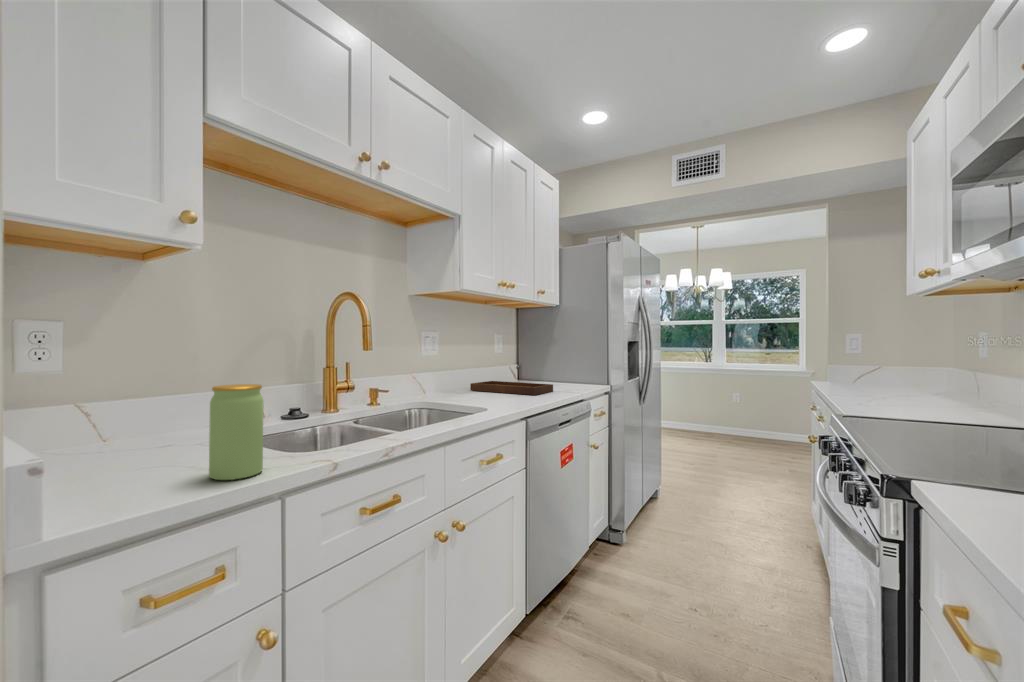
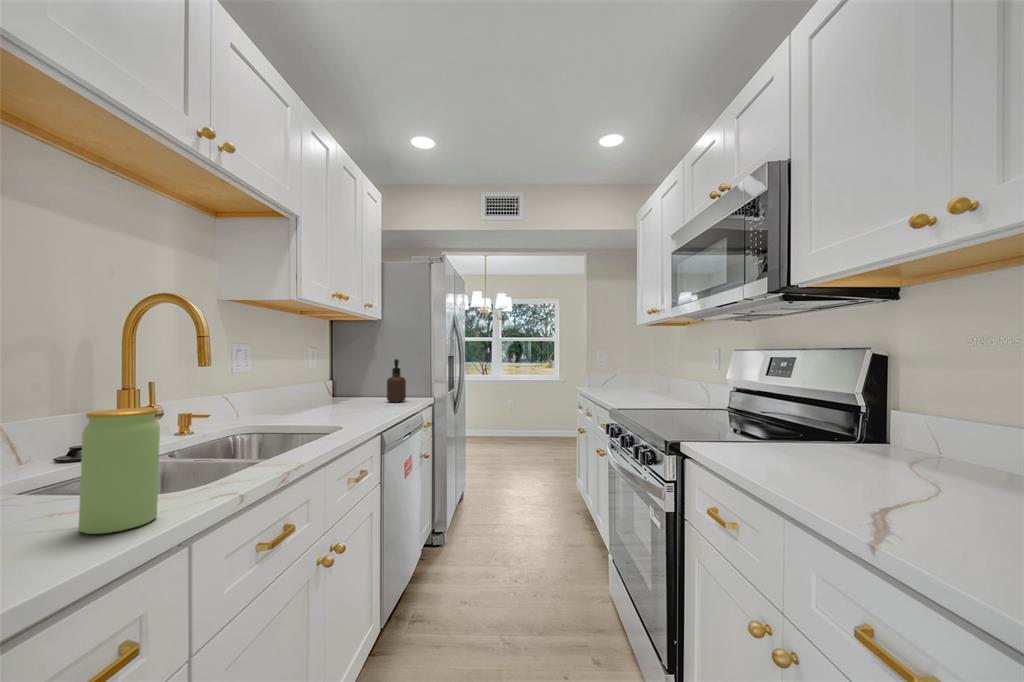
soap dispenser: none [559,345,578,388] -> present [387,359,406,402]
tray: present [470,365,553,395] -> none [293,381,385,410]

